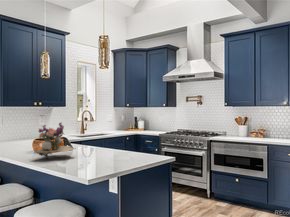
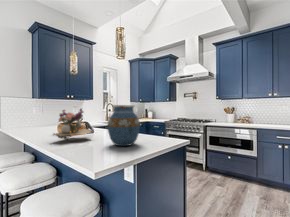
vase: none [93,122,126,163] -> present [107,105,140,146]

